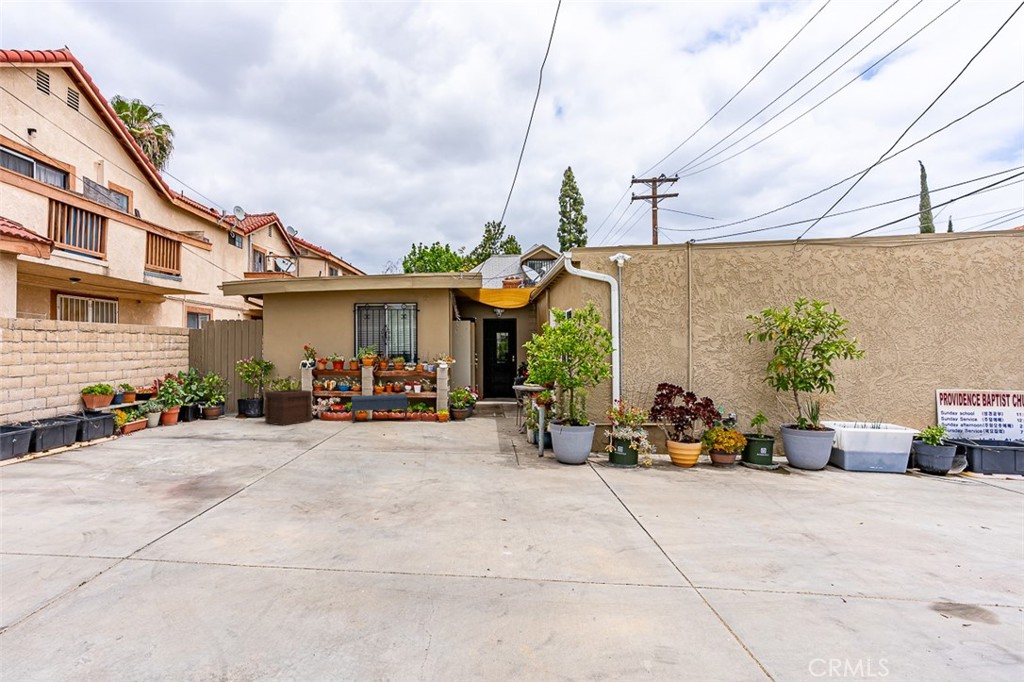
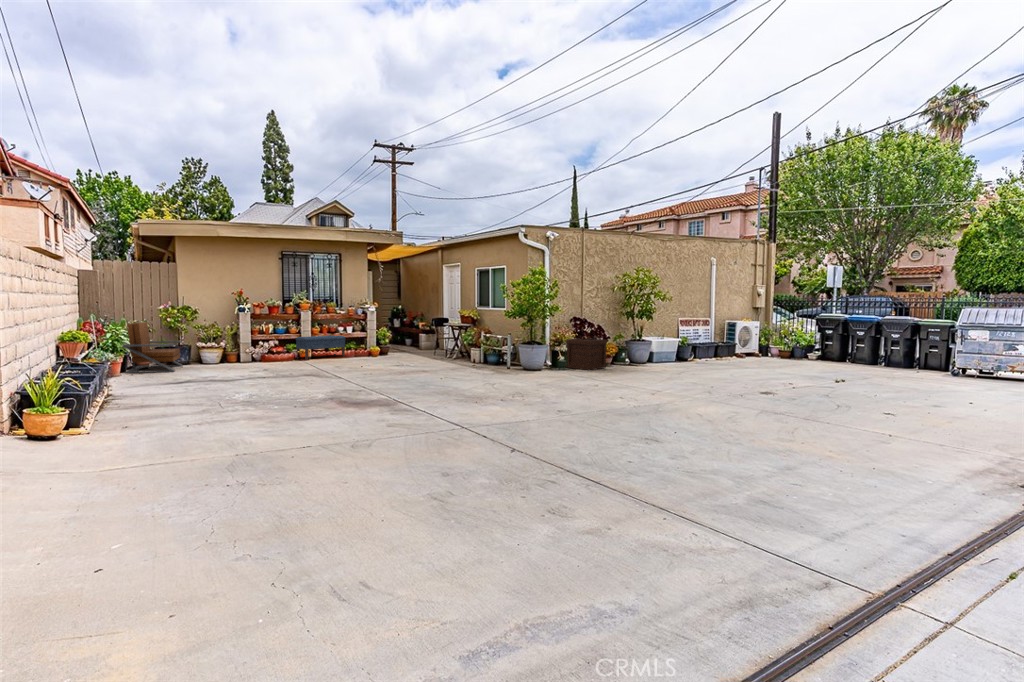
lounge chair: none [152,379,230,433] -> present [122,322,183,373]
wooden crate: present [265,390,312,425] -> present [566,338,607,370]

